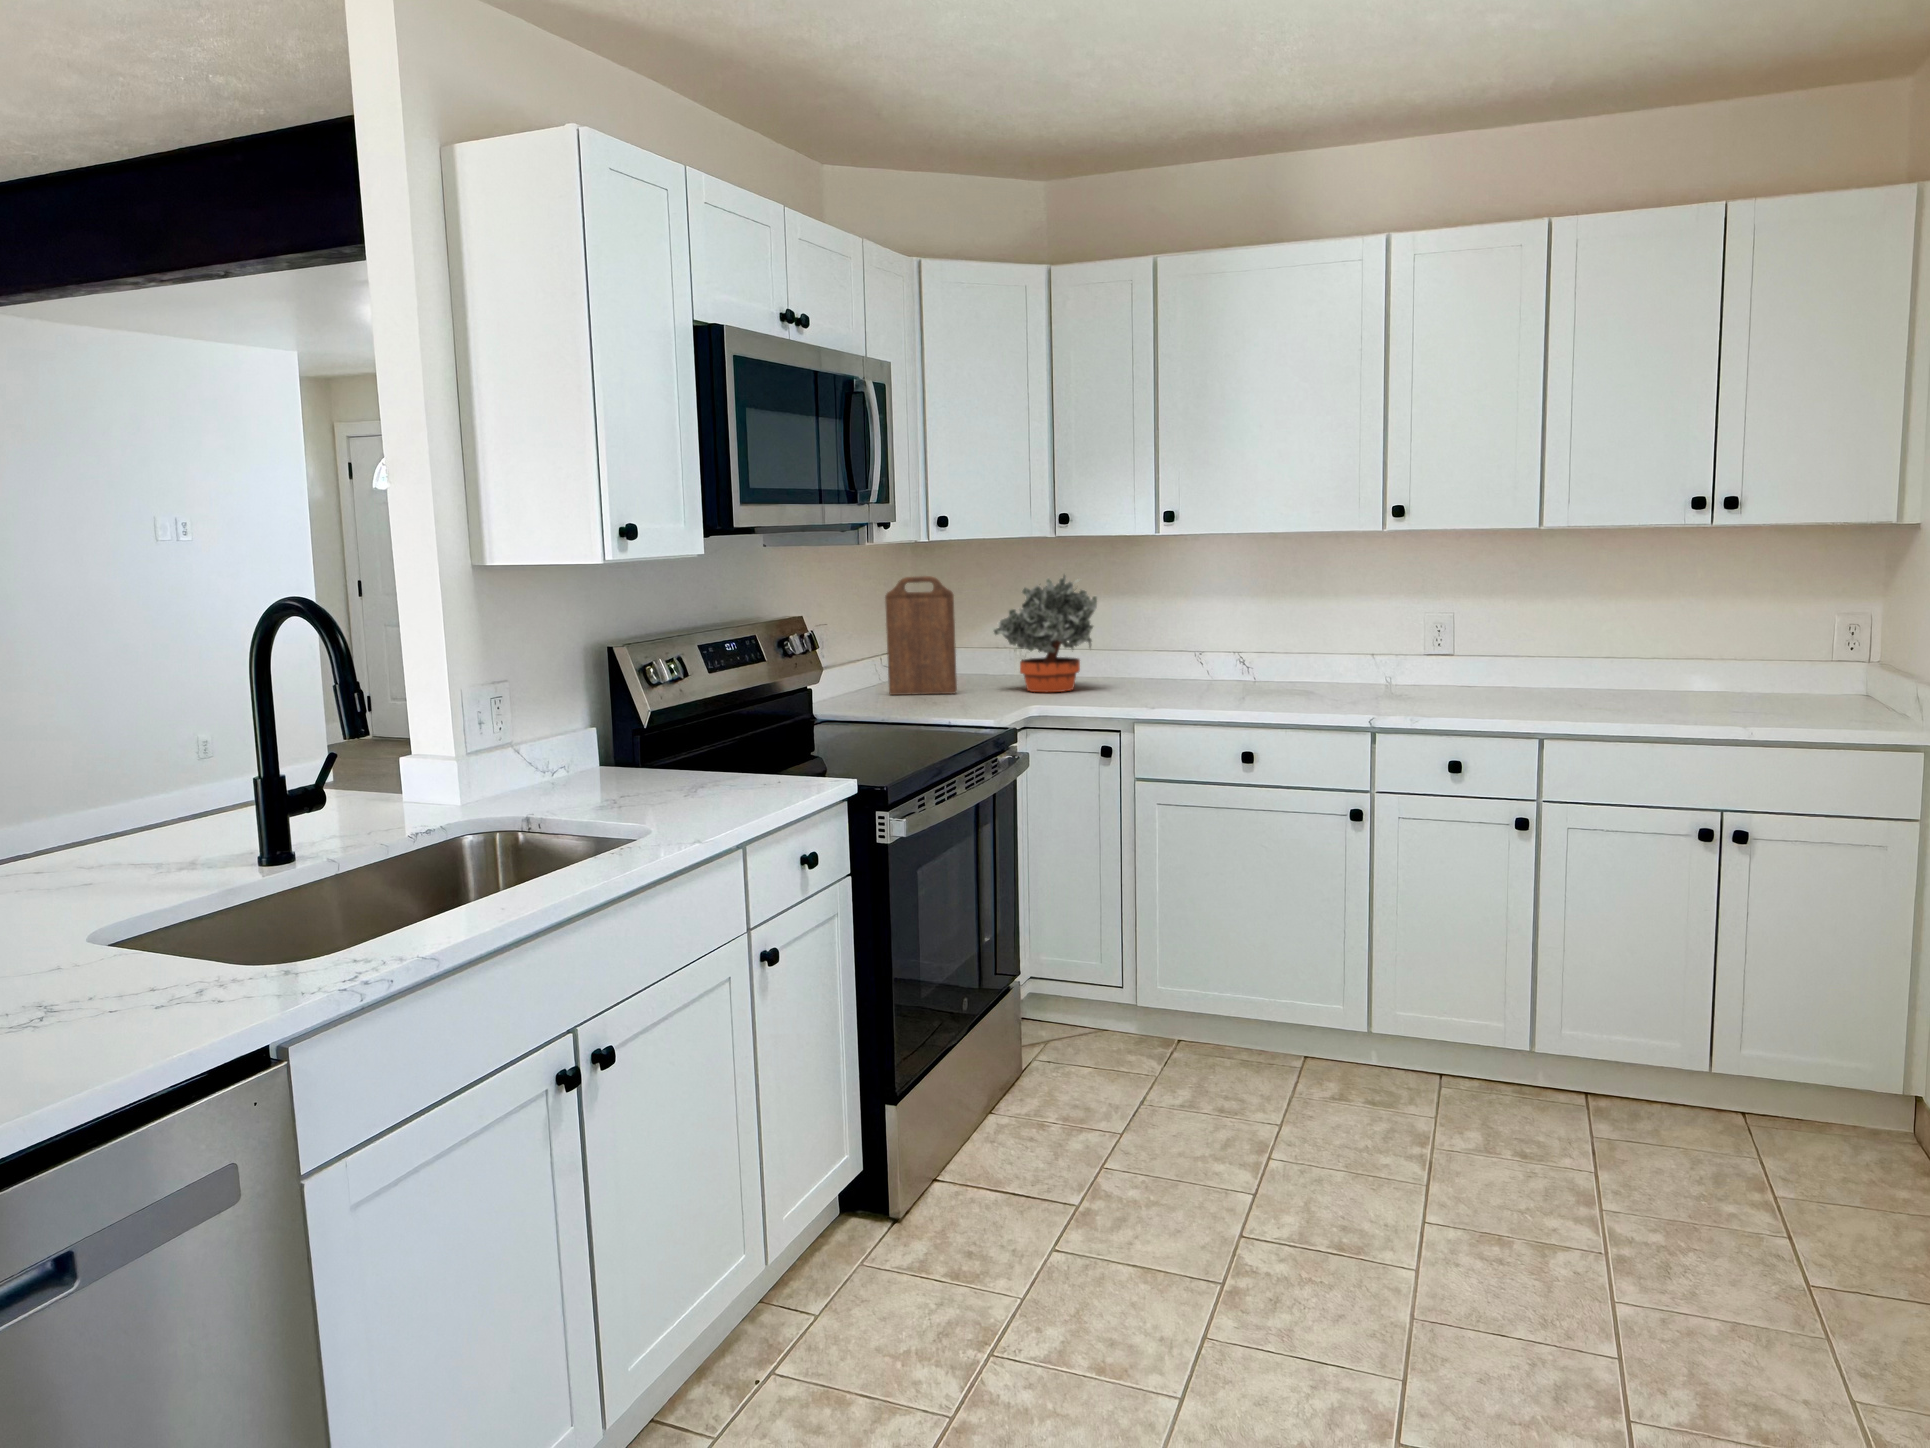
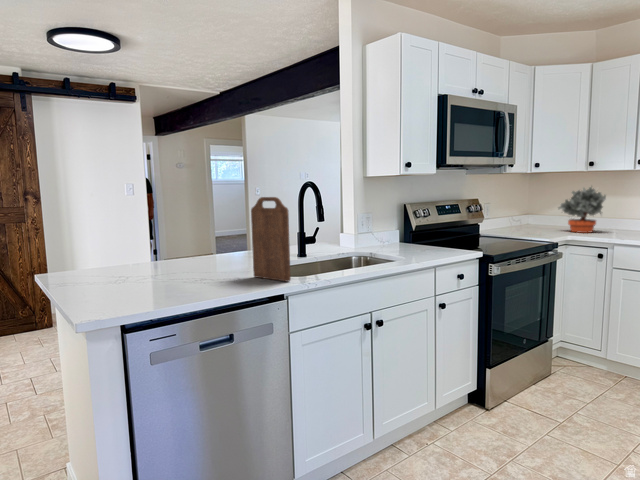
cutting board: present [885,576,957,695] -> present [251,197,291,281]

